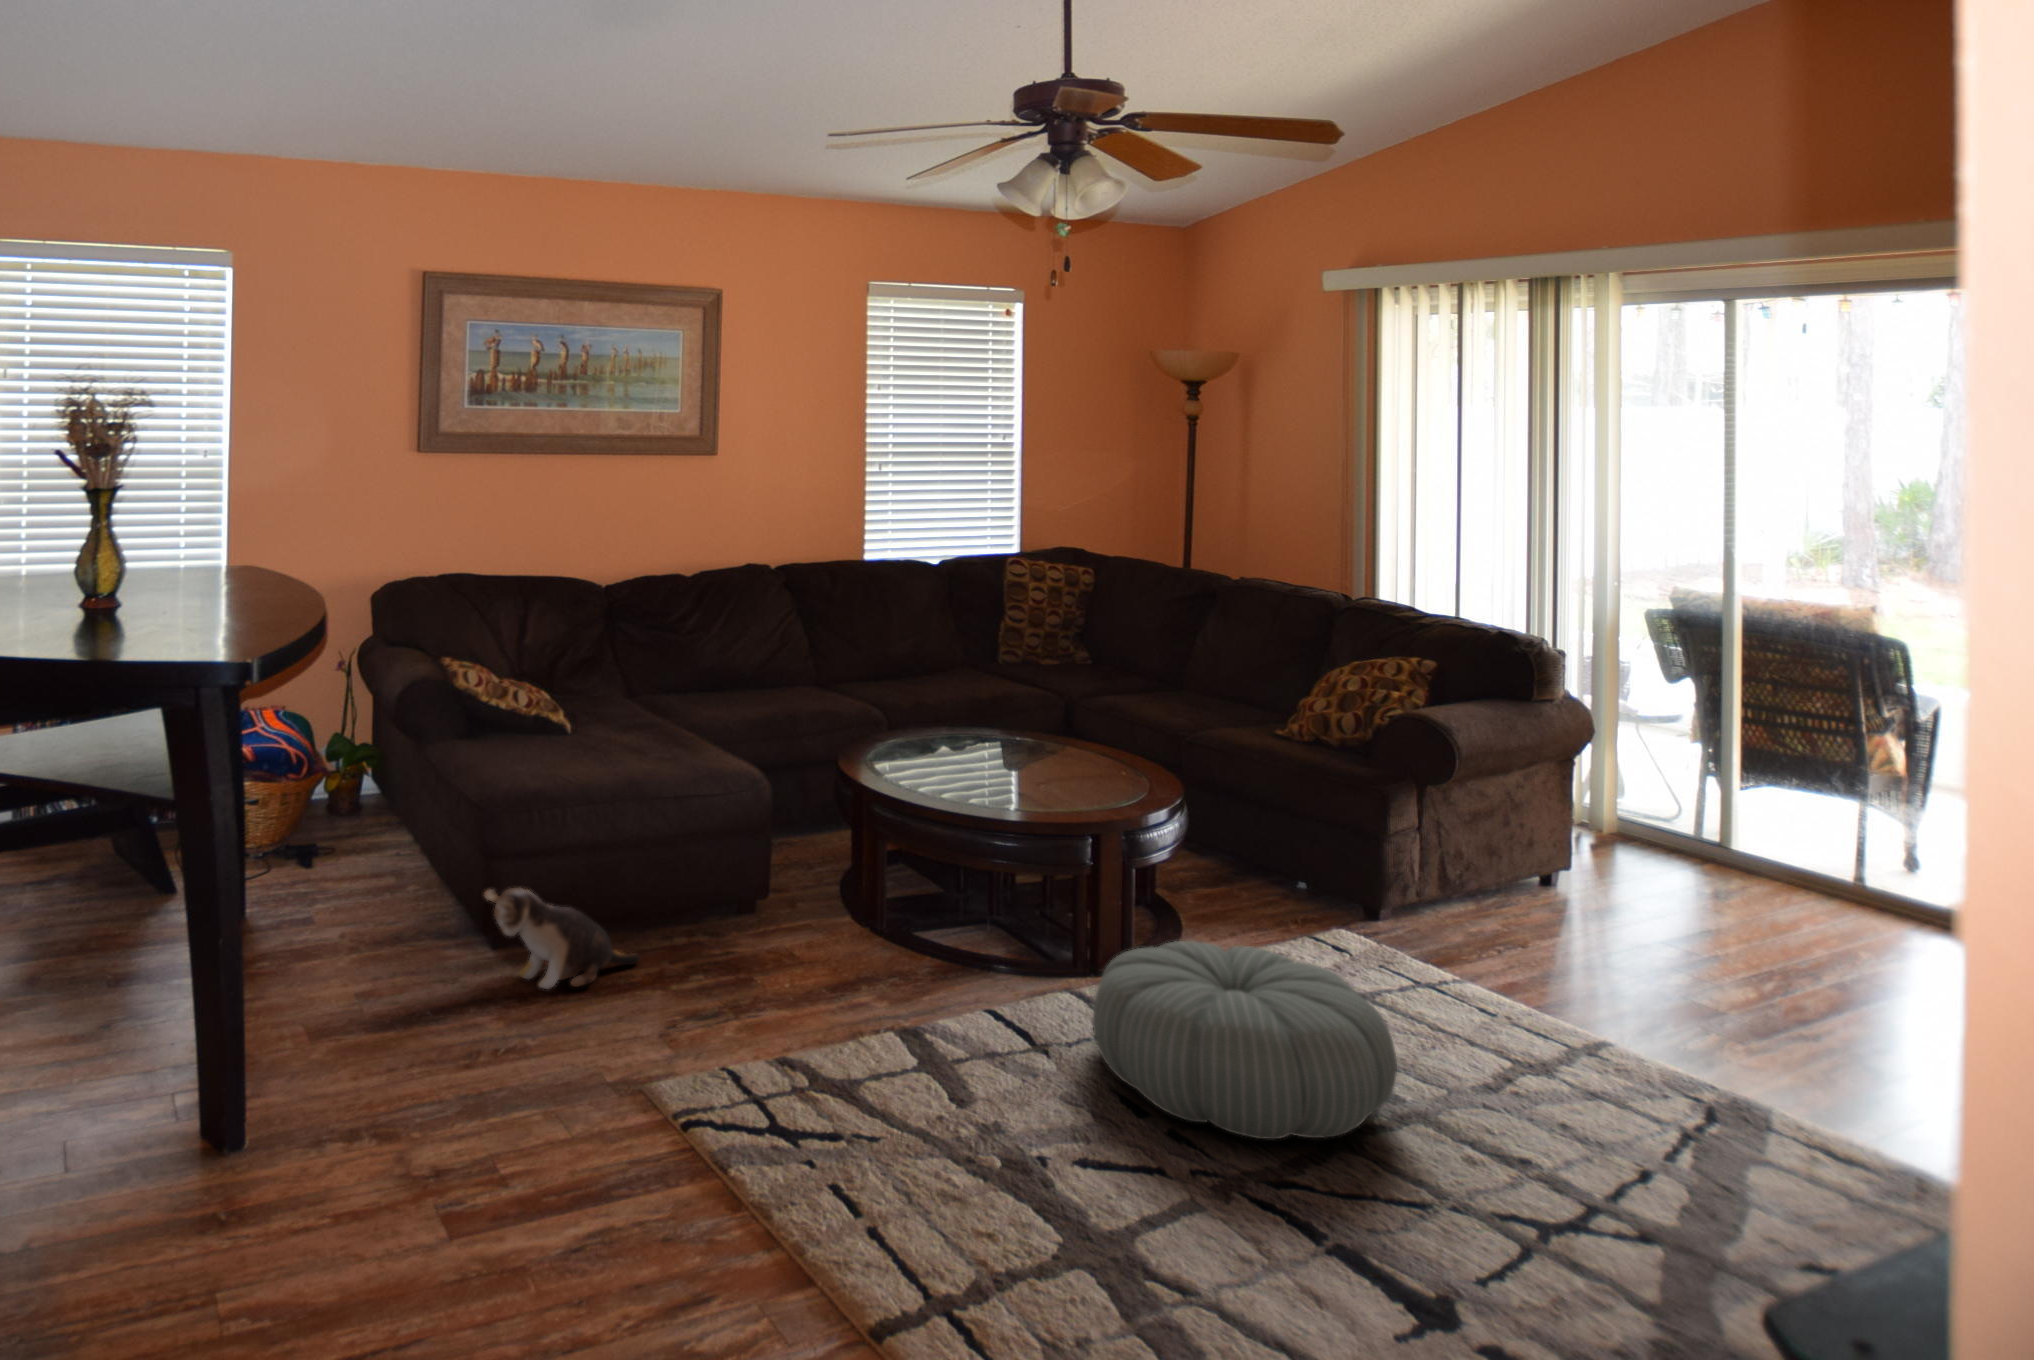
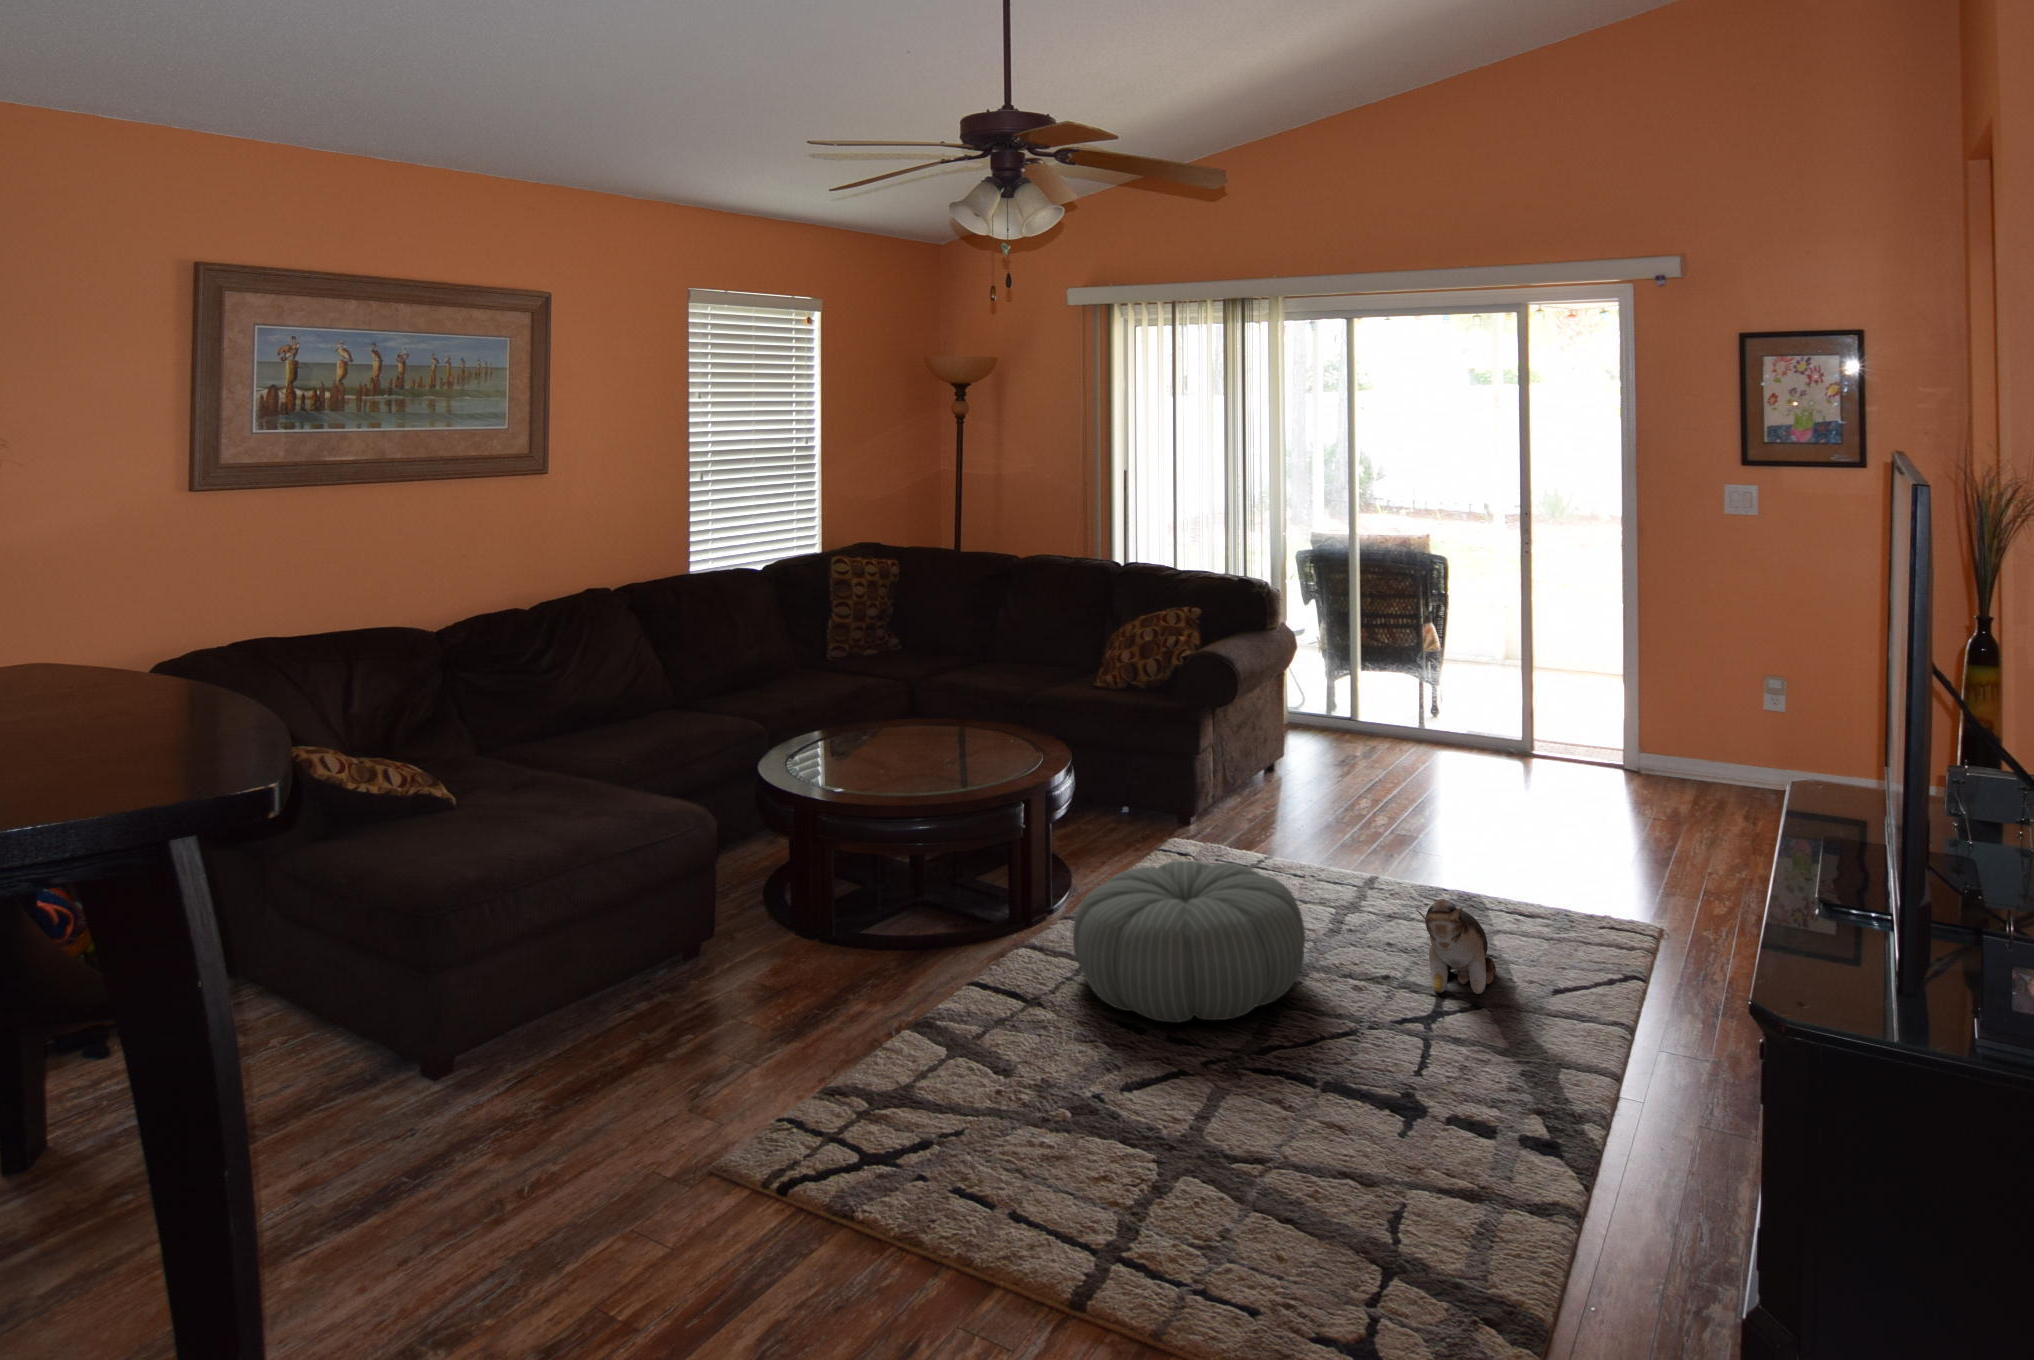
plush toy: present [484,888,640,989] -> present [1417,899,1496,994]

